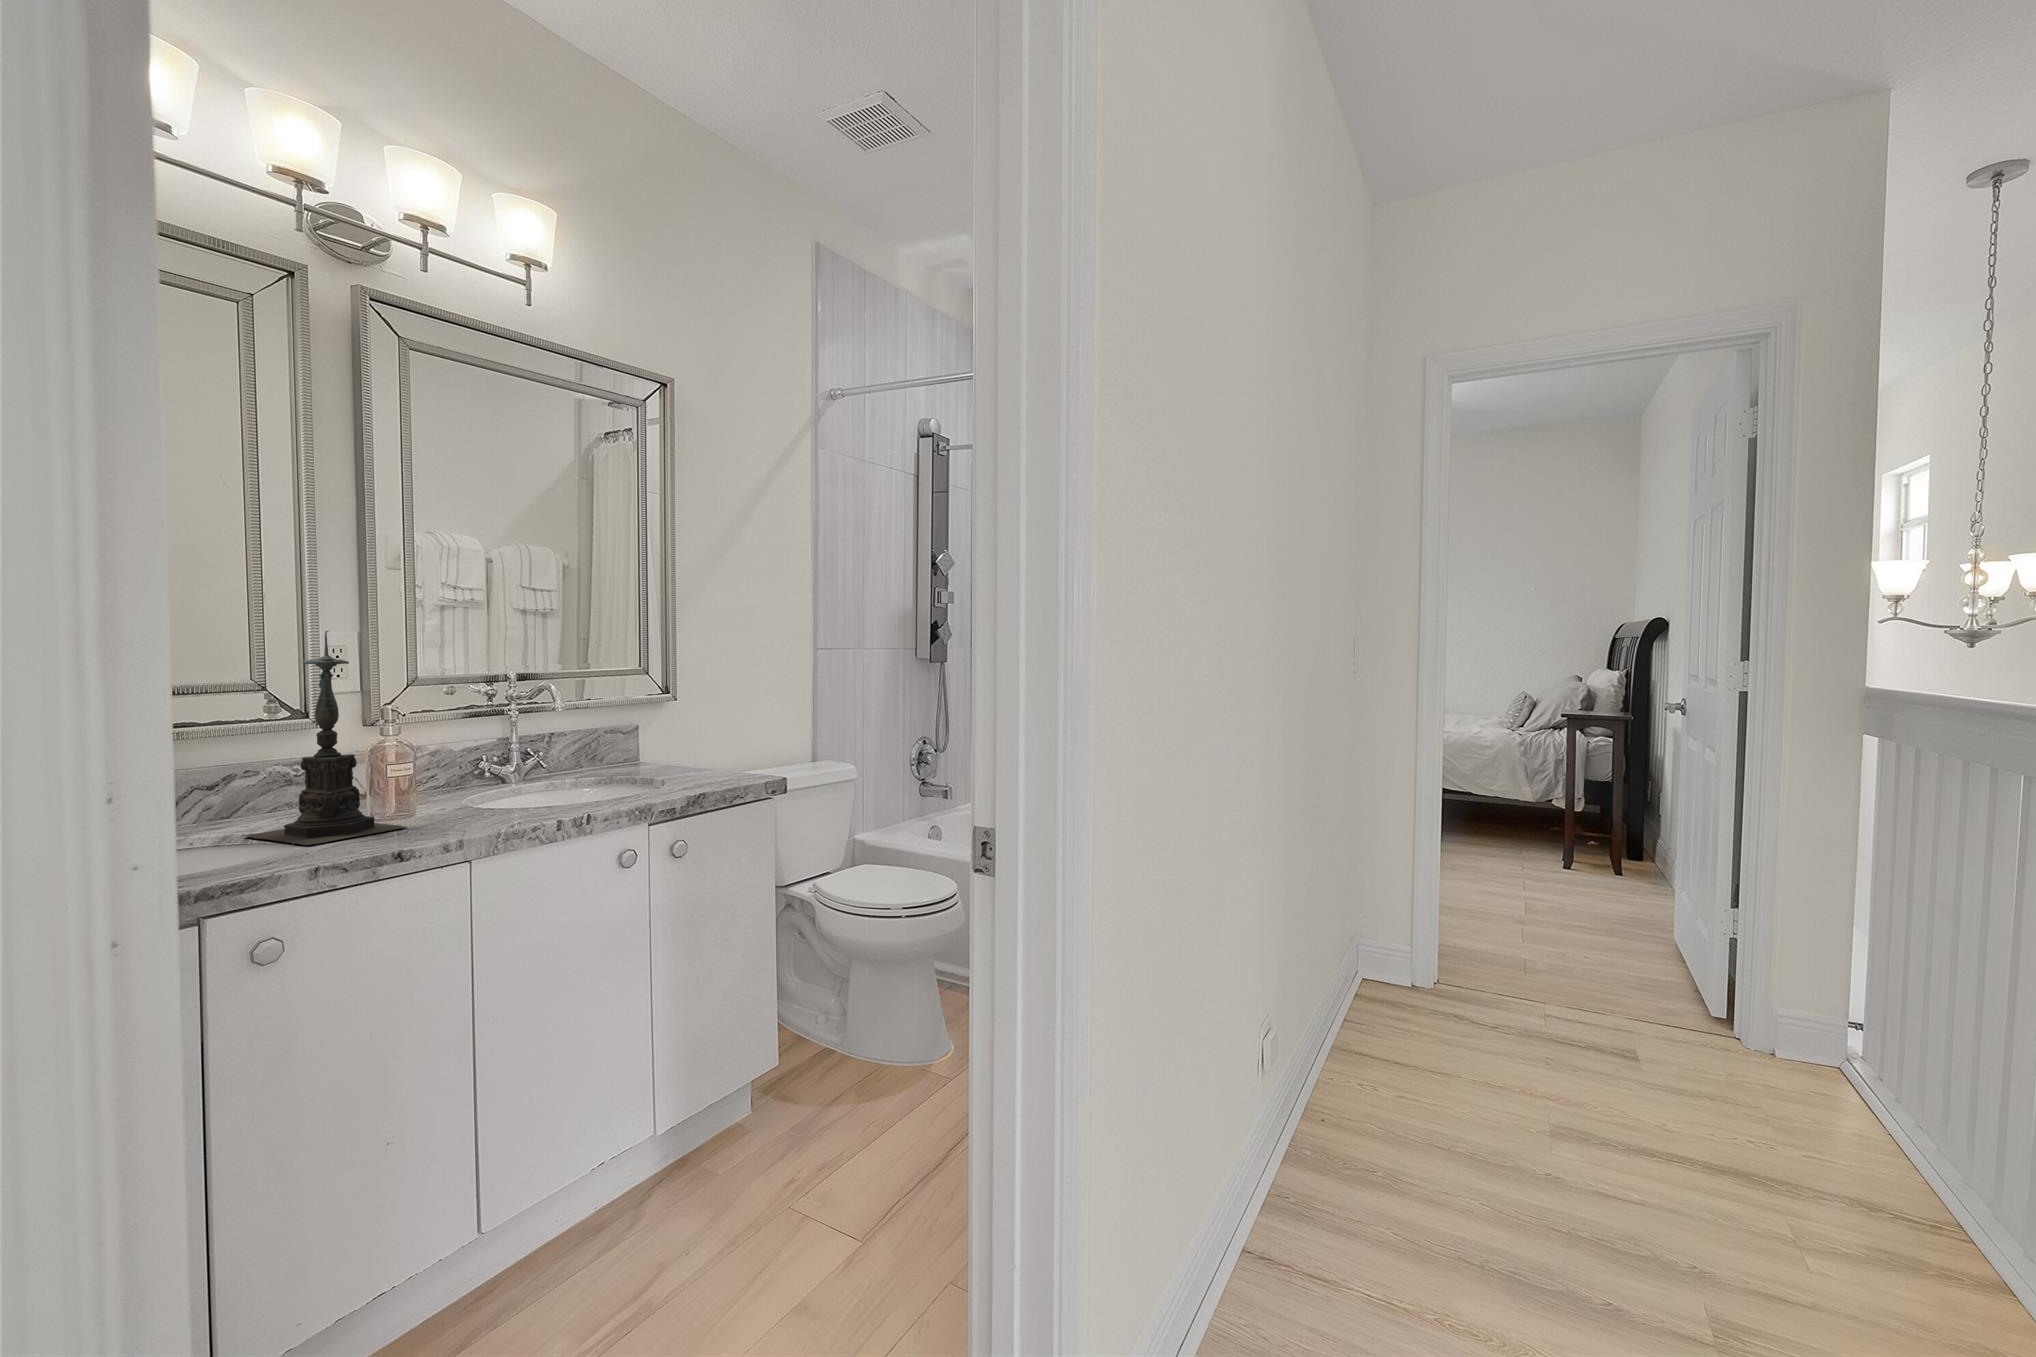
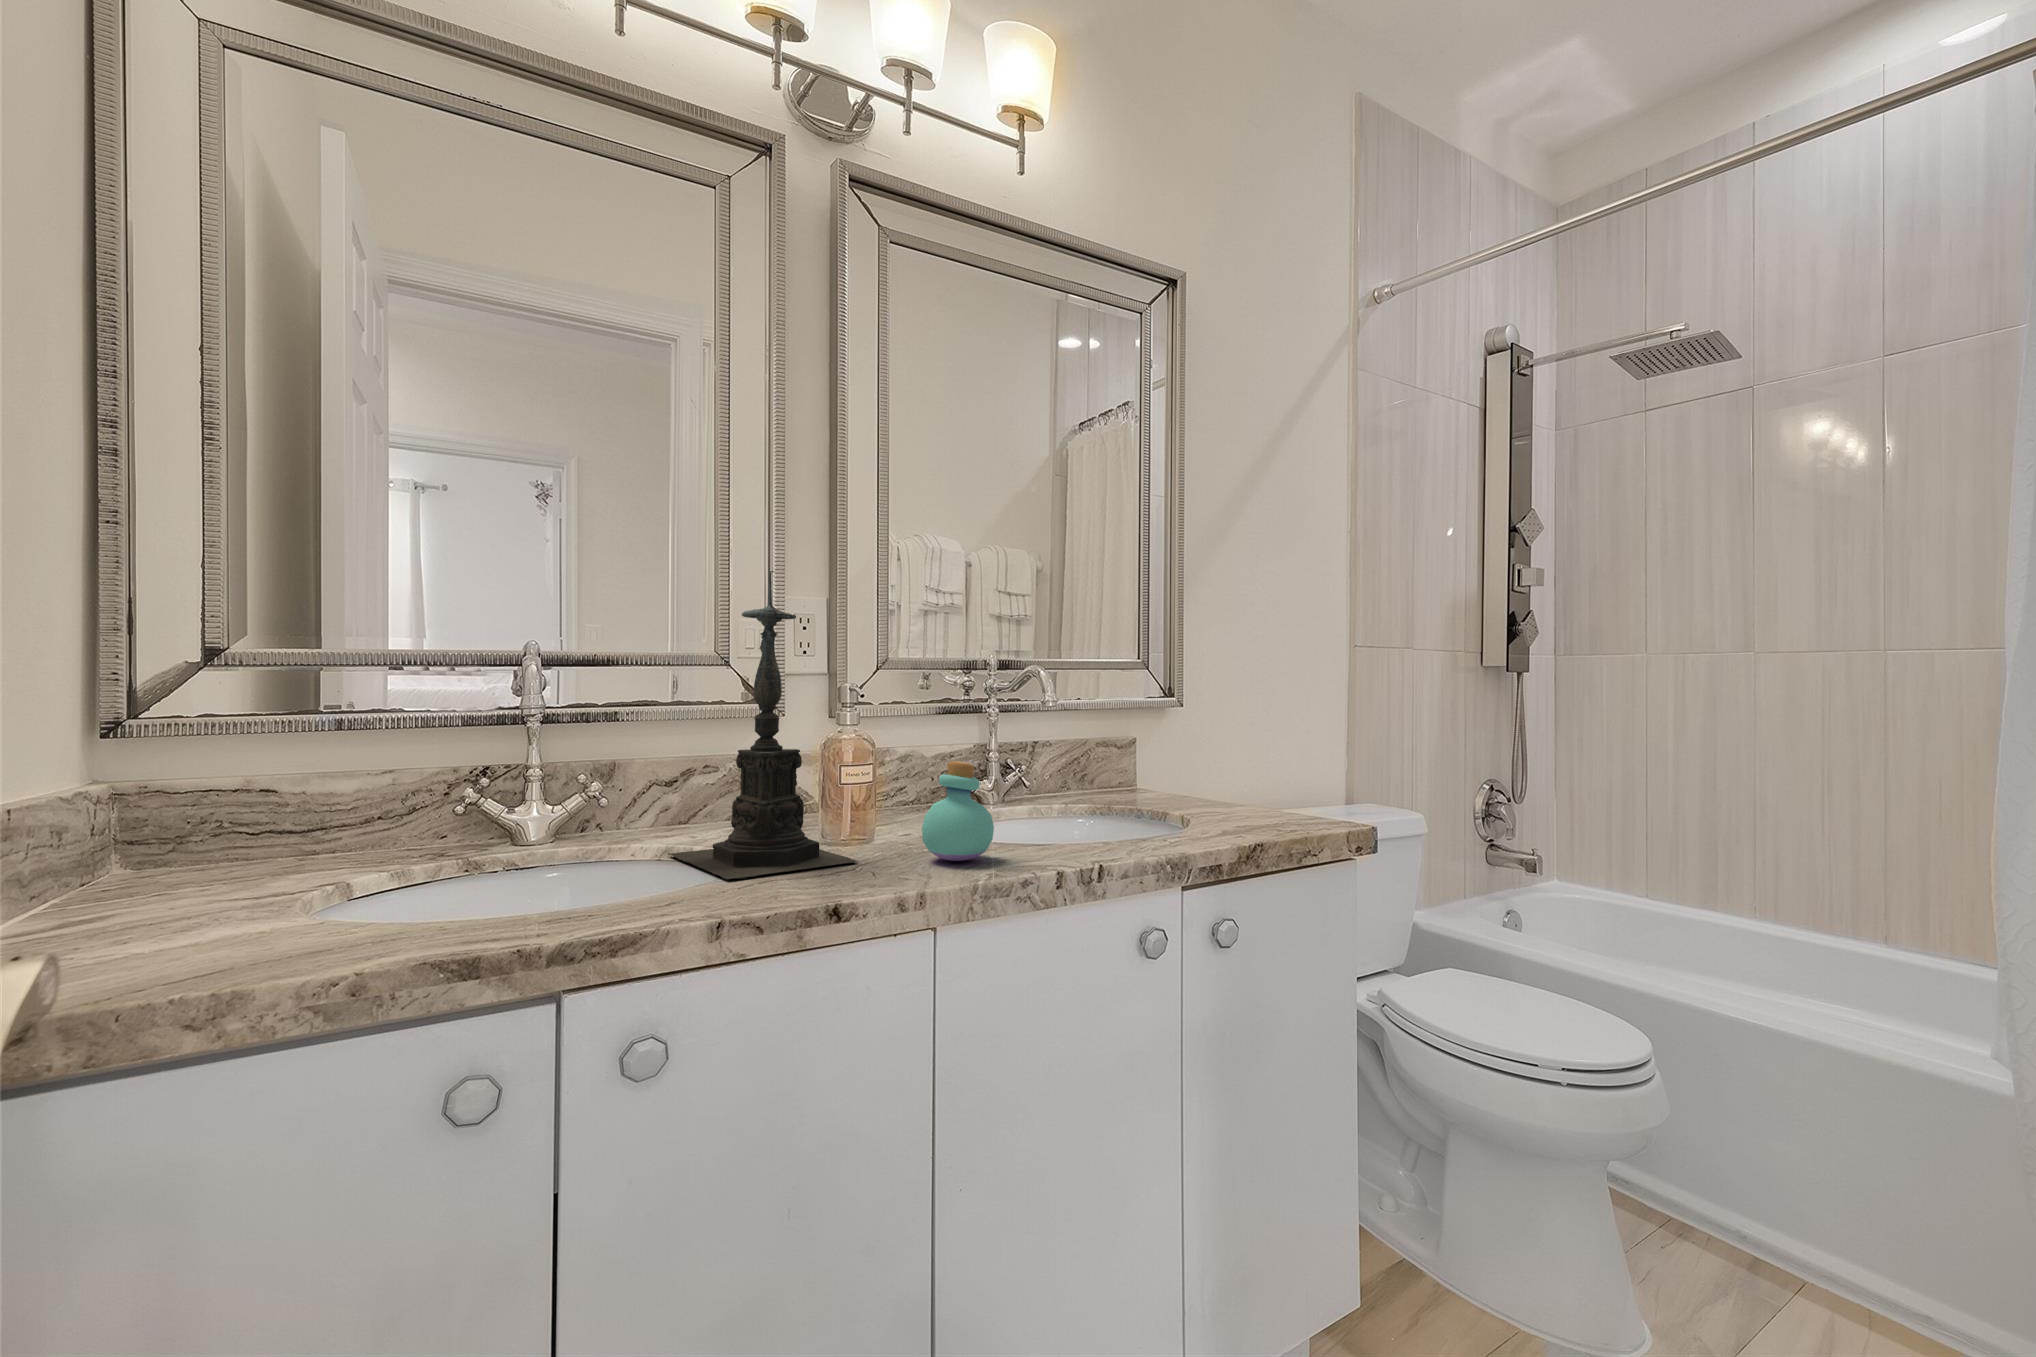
perfume bottle: none [457,756,512,821] -> present [922,761,994,861]

